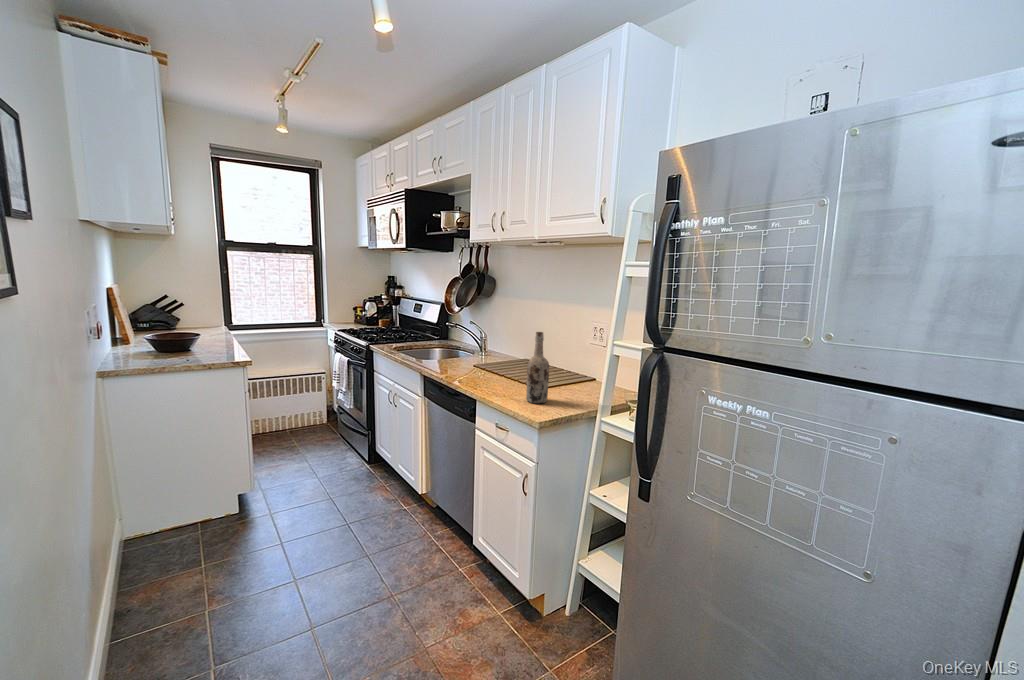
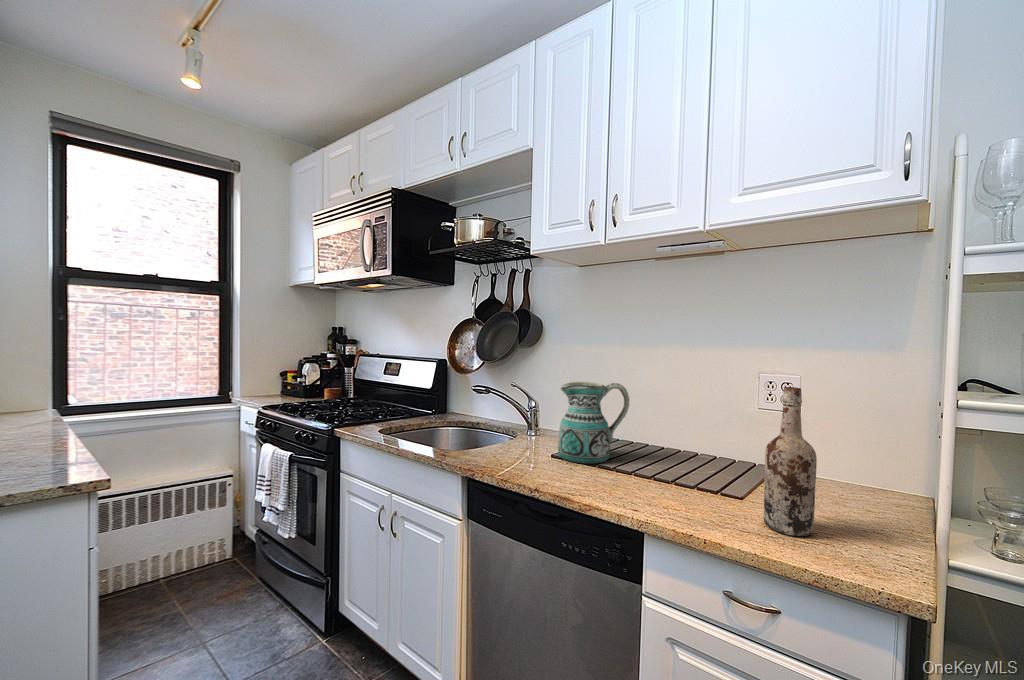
ceramic pitcher: none [476,323,518,371] -> present [558,382,629,463]

